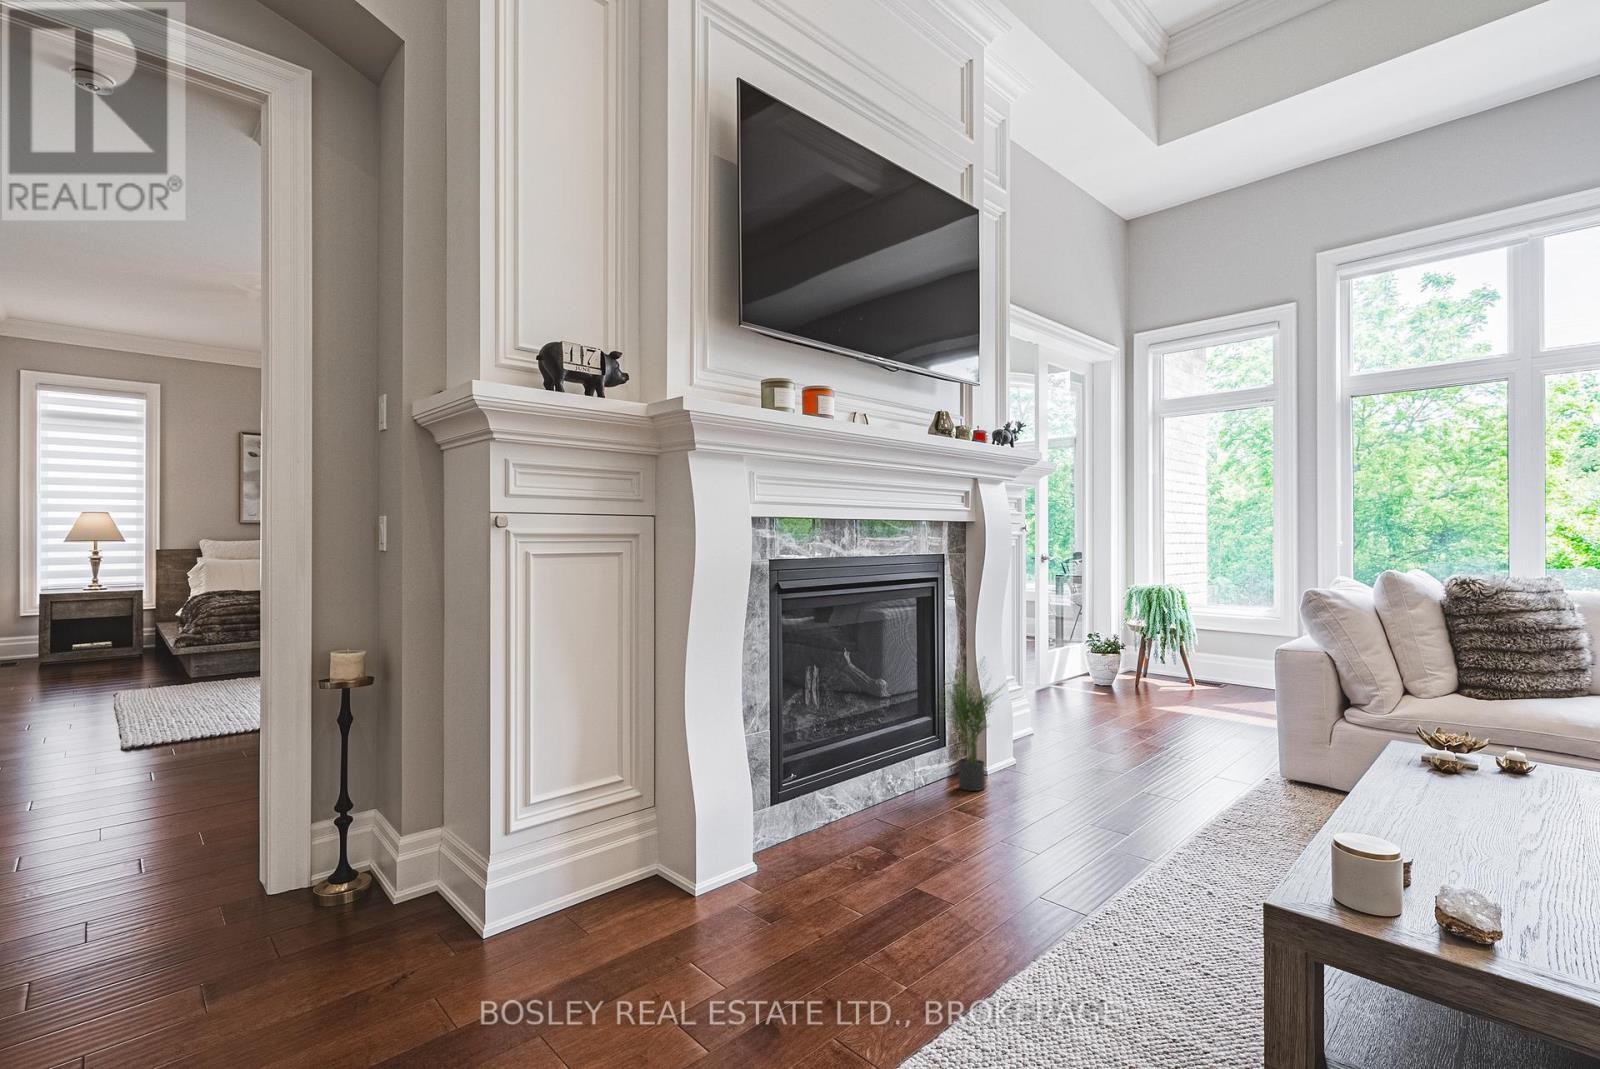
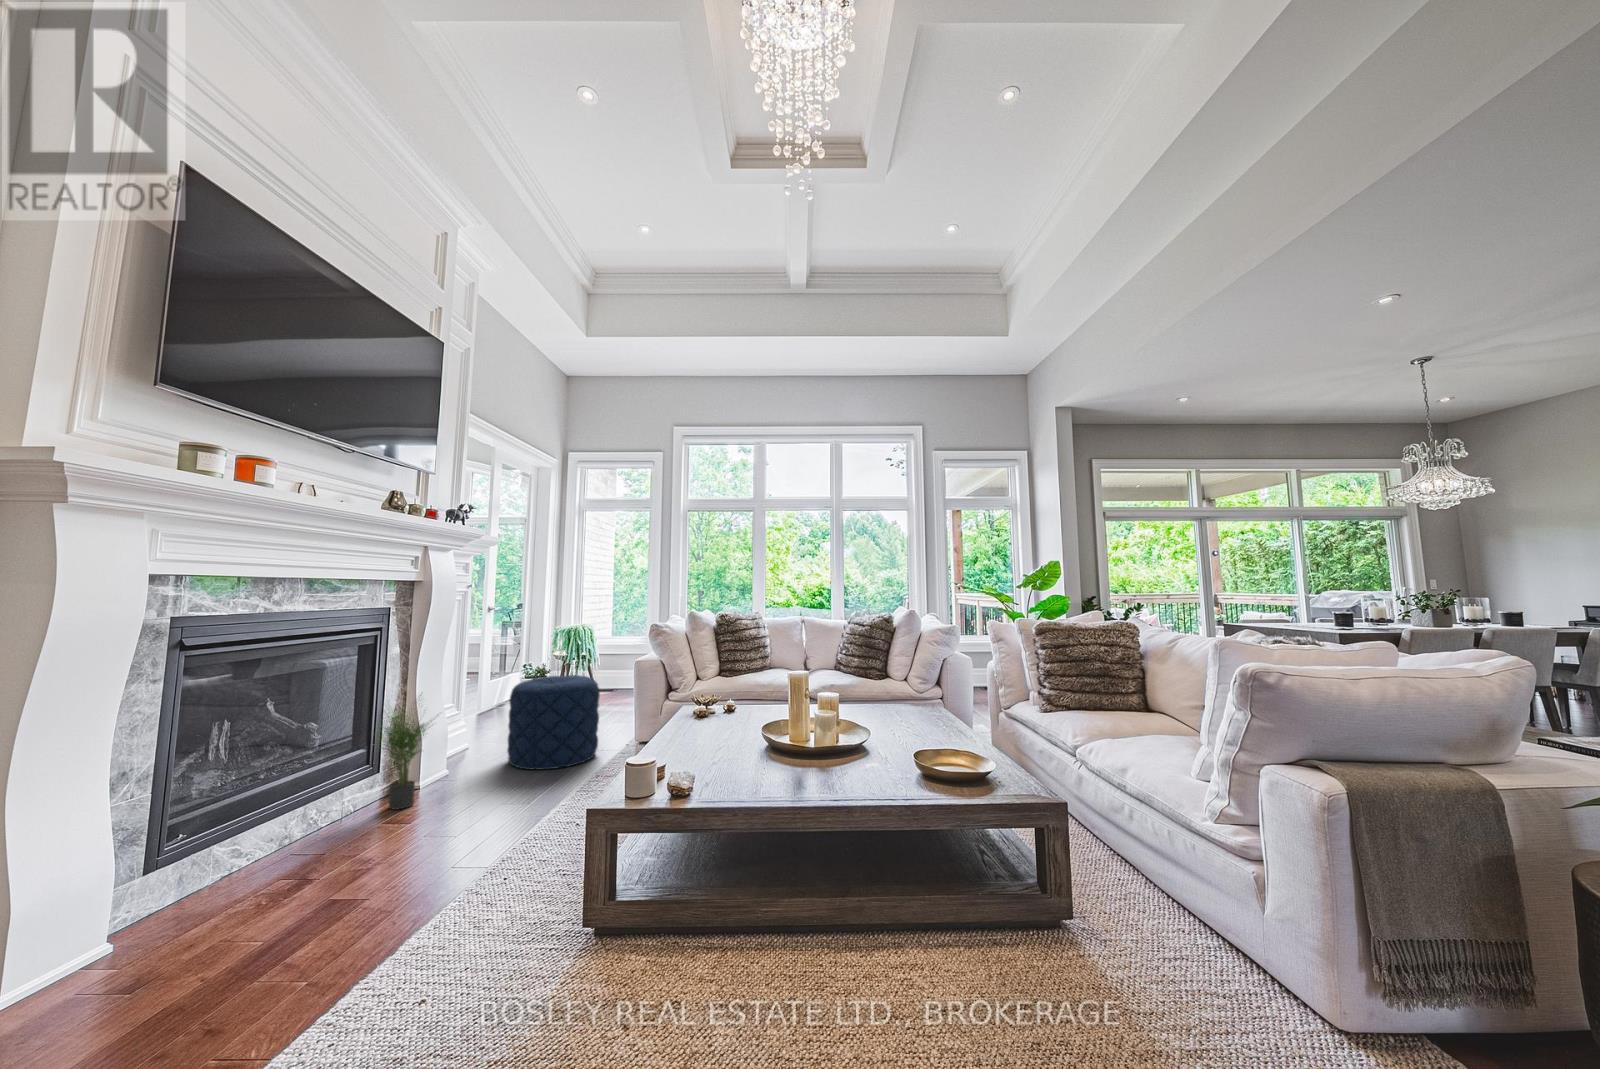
pouf: none [1083,650,1209,774] -> present [507,675,600,770]

